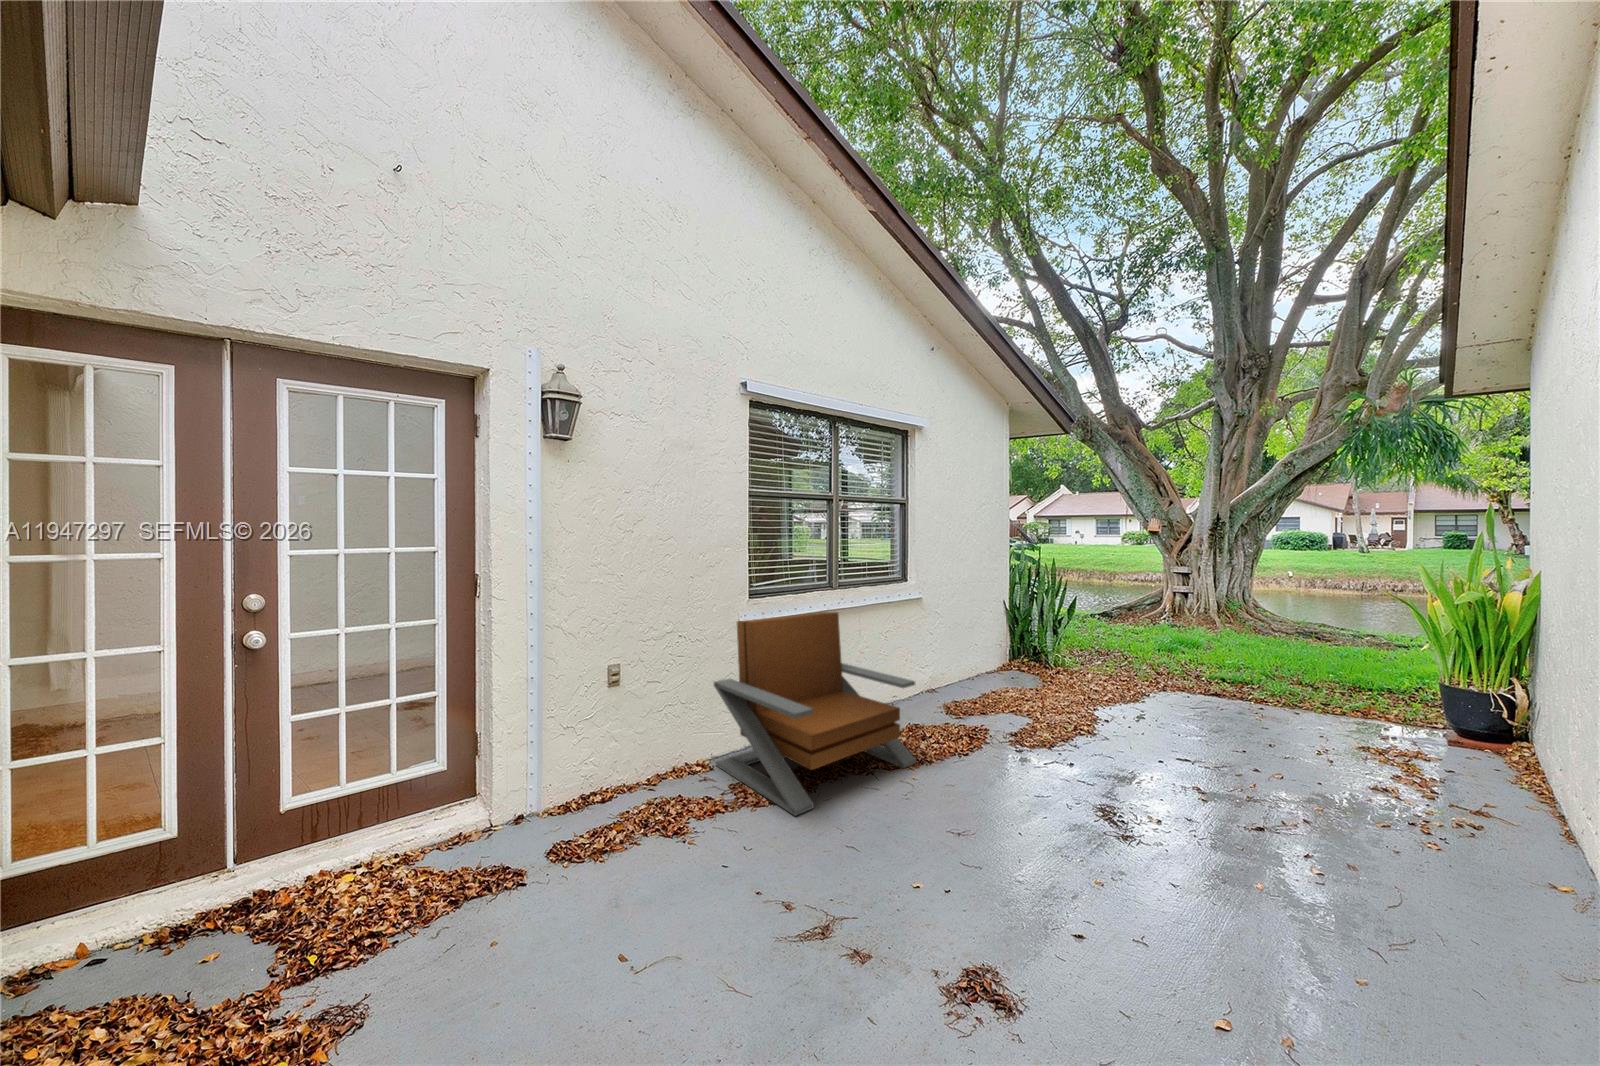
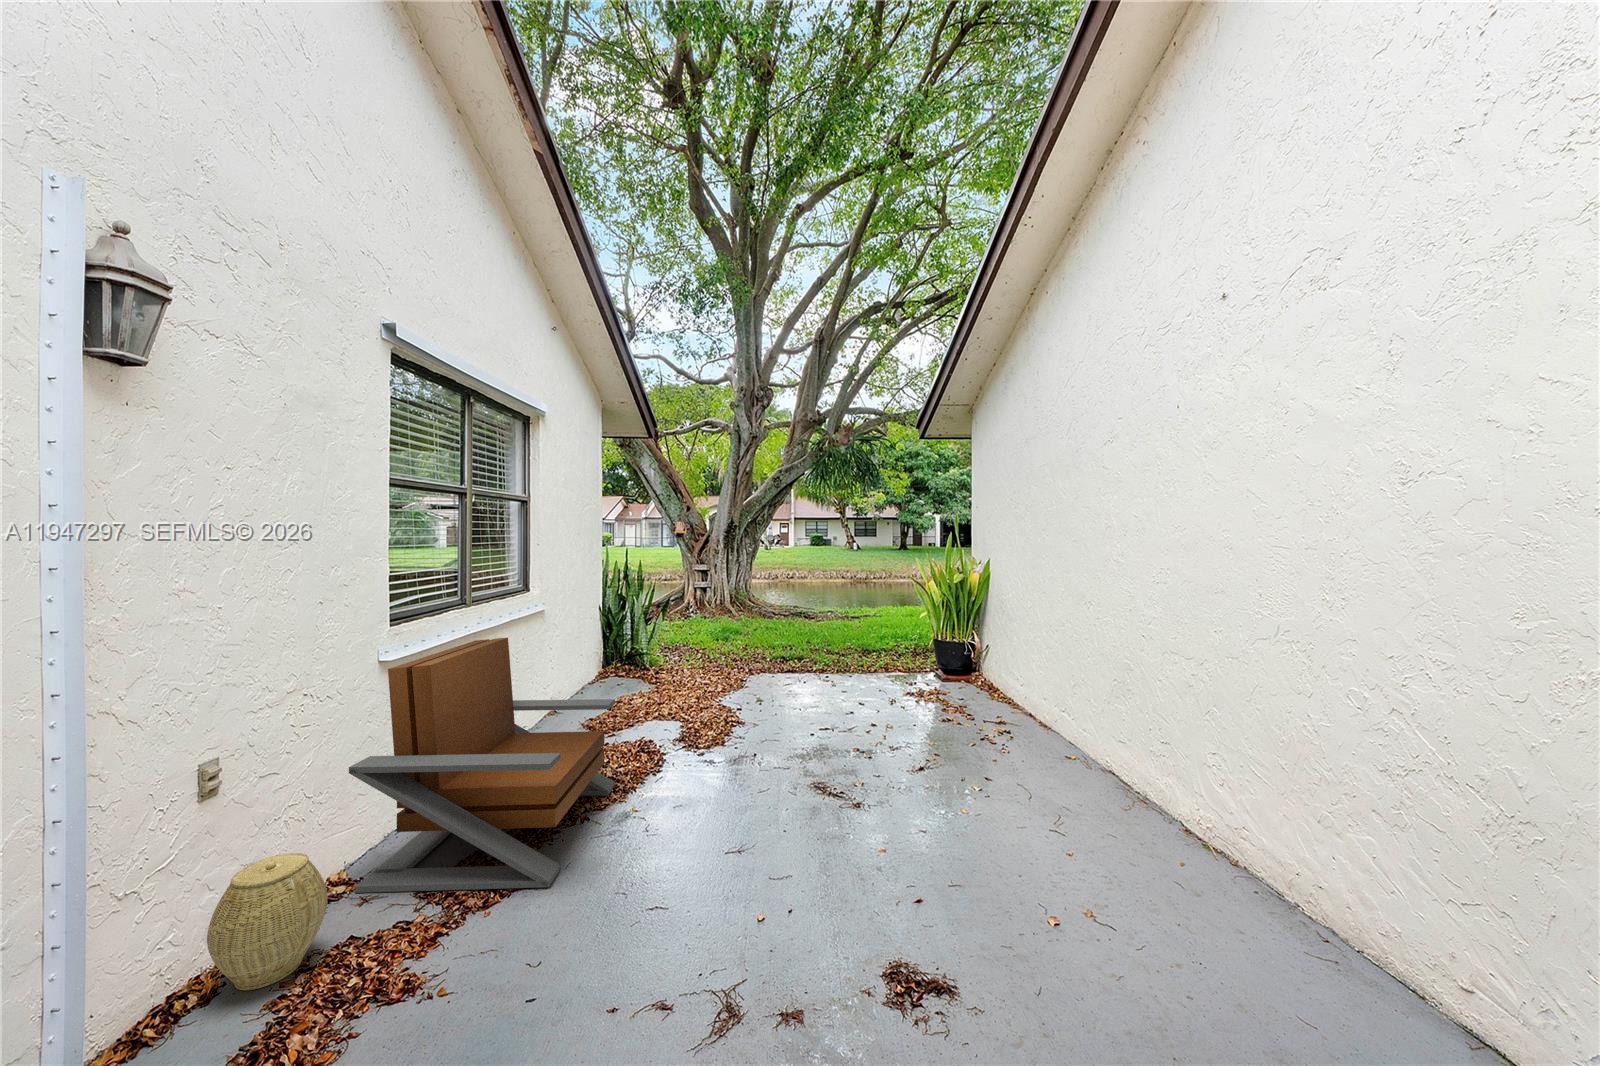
woven basket: none [626,721,680,795] -> present [207,853,327,990]

